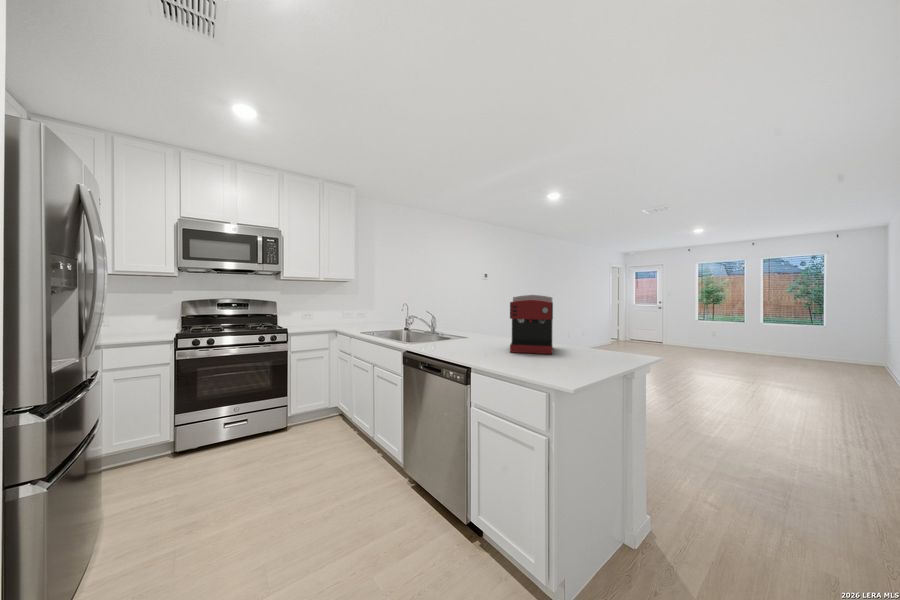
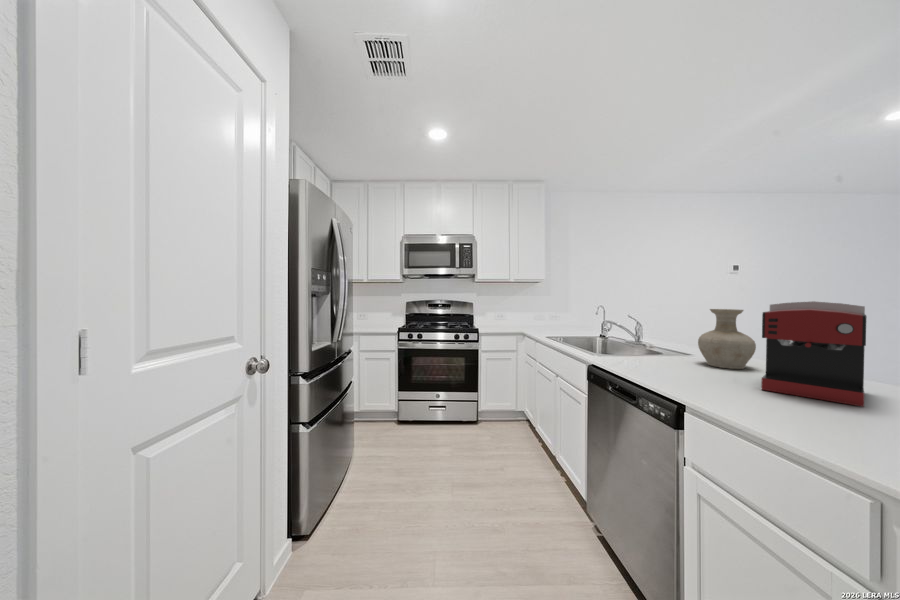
vase: none [475,301,506,342] -> present [698,309,756,369]

